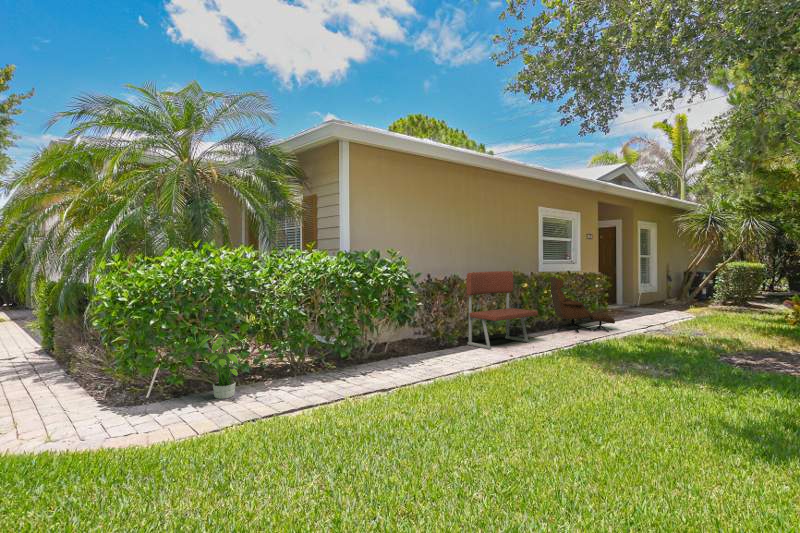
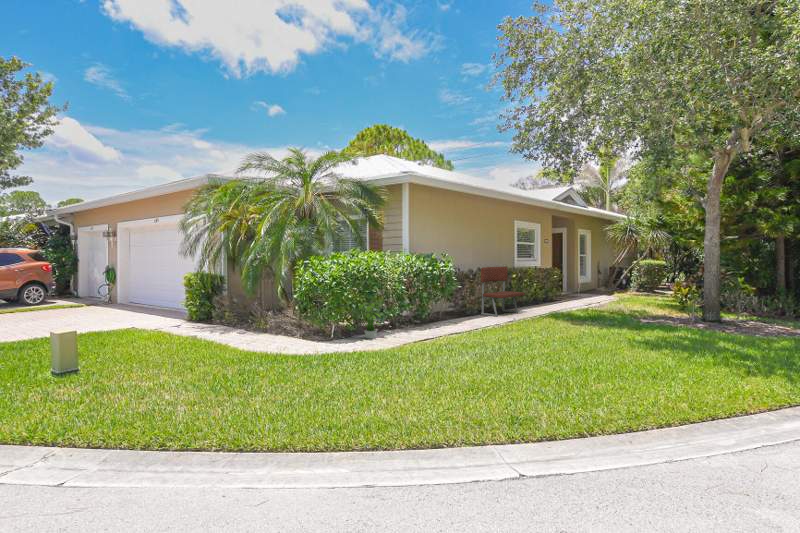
lounge chair: present [550,277,615,333] -> none [526,271,569,308]

